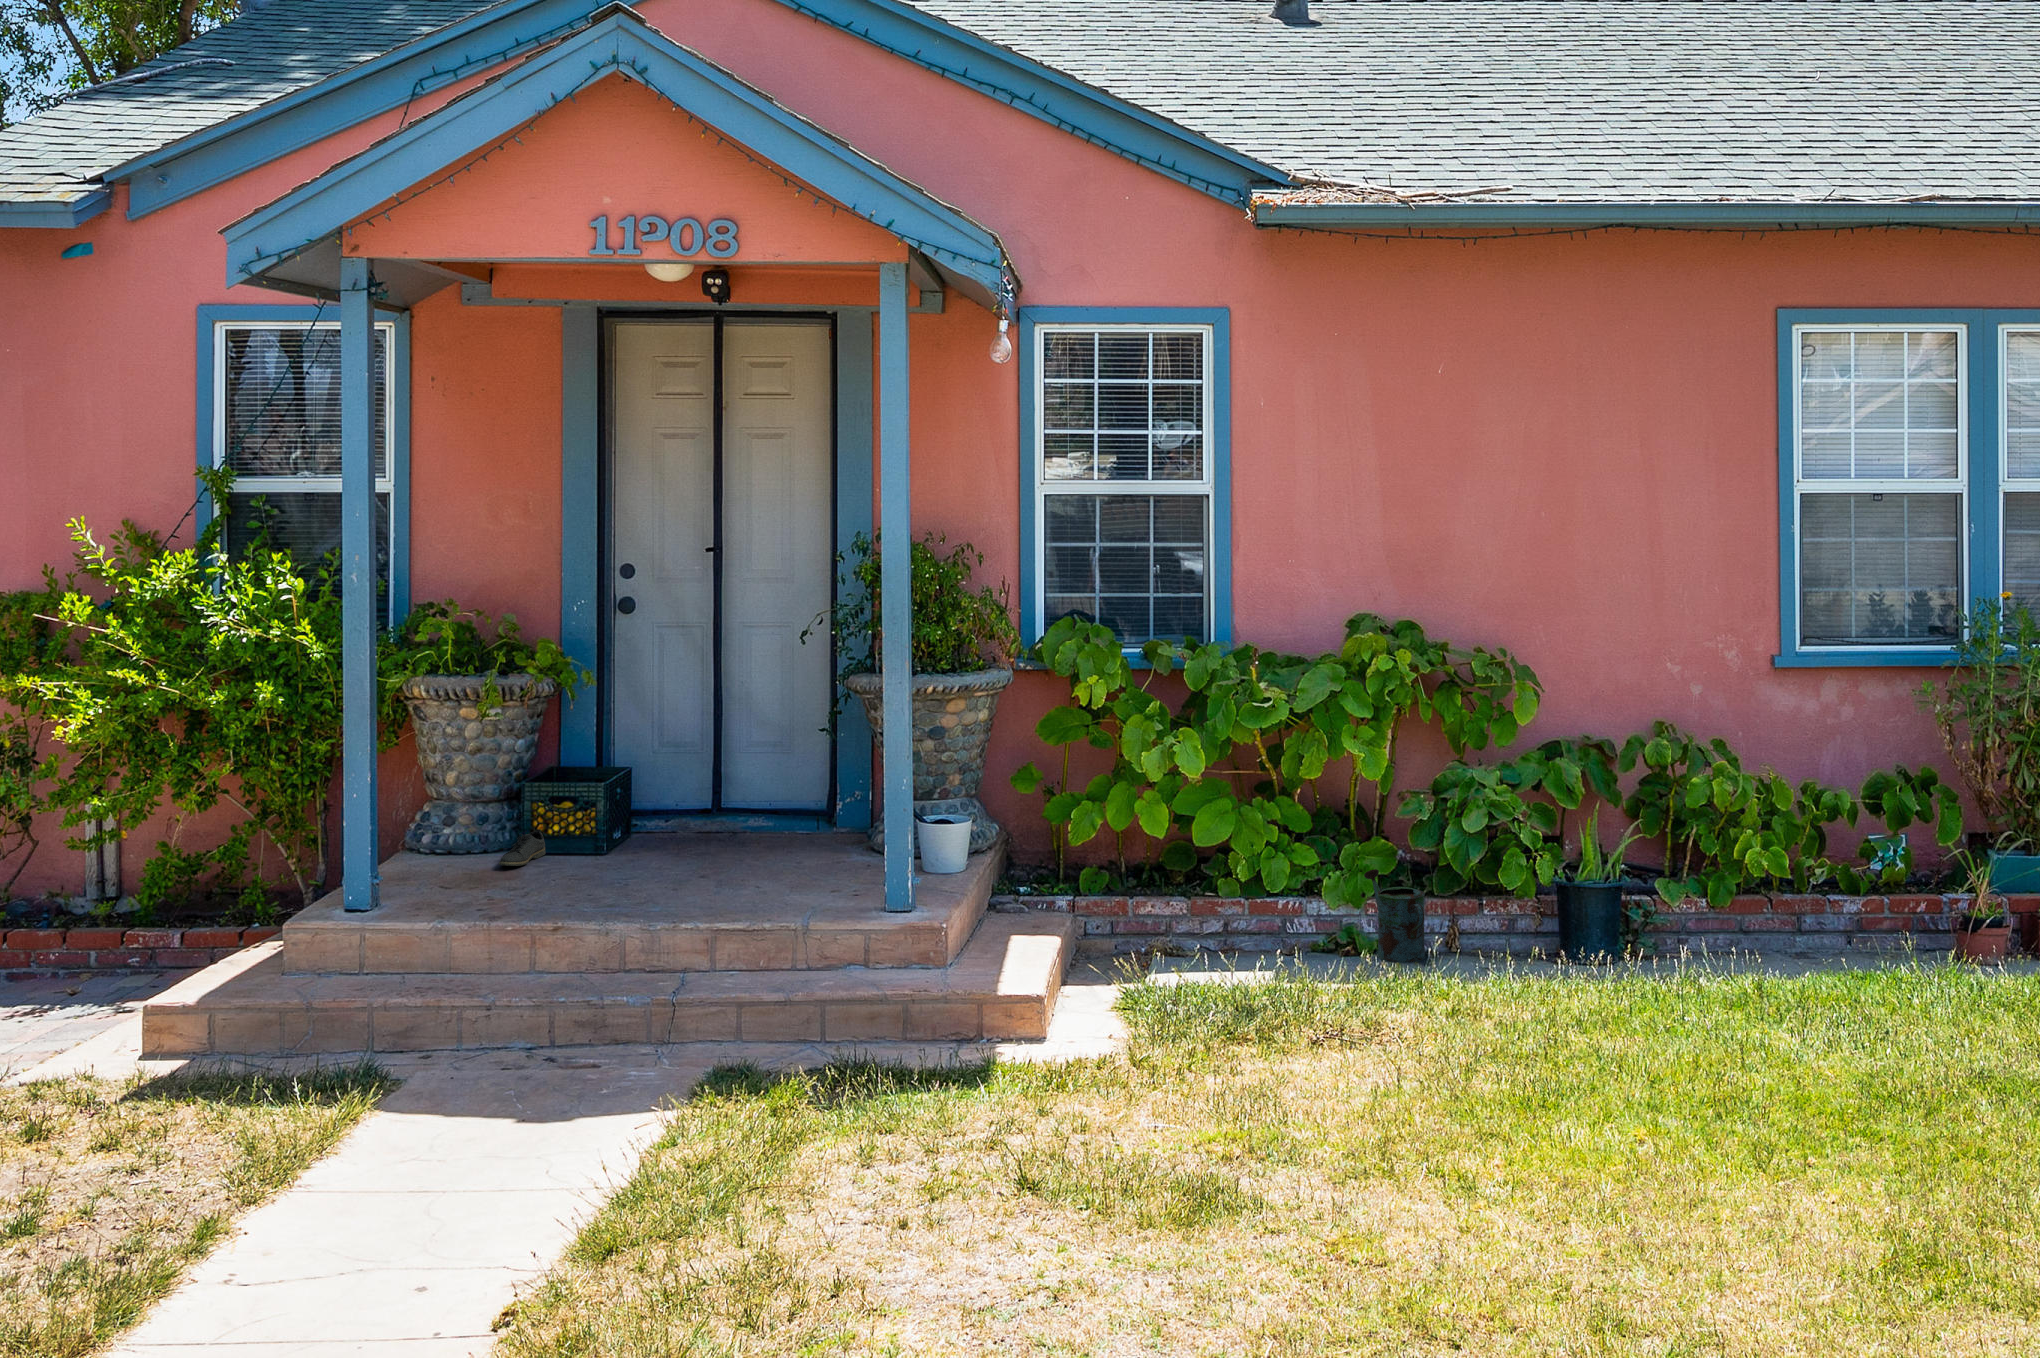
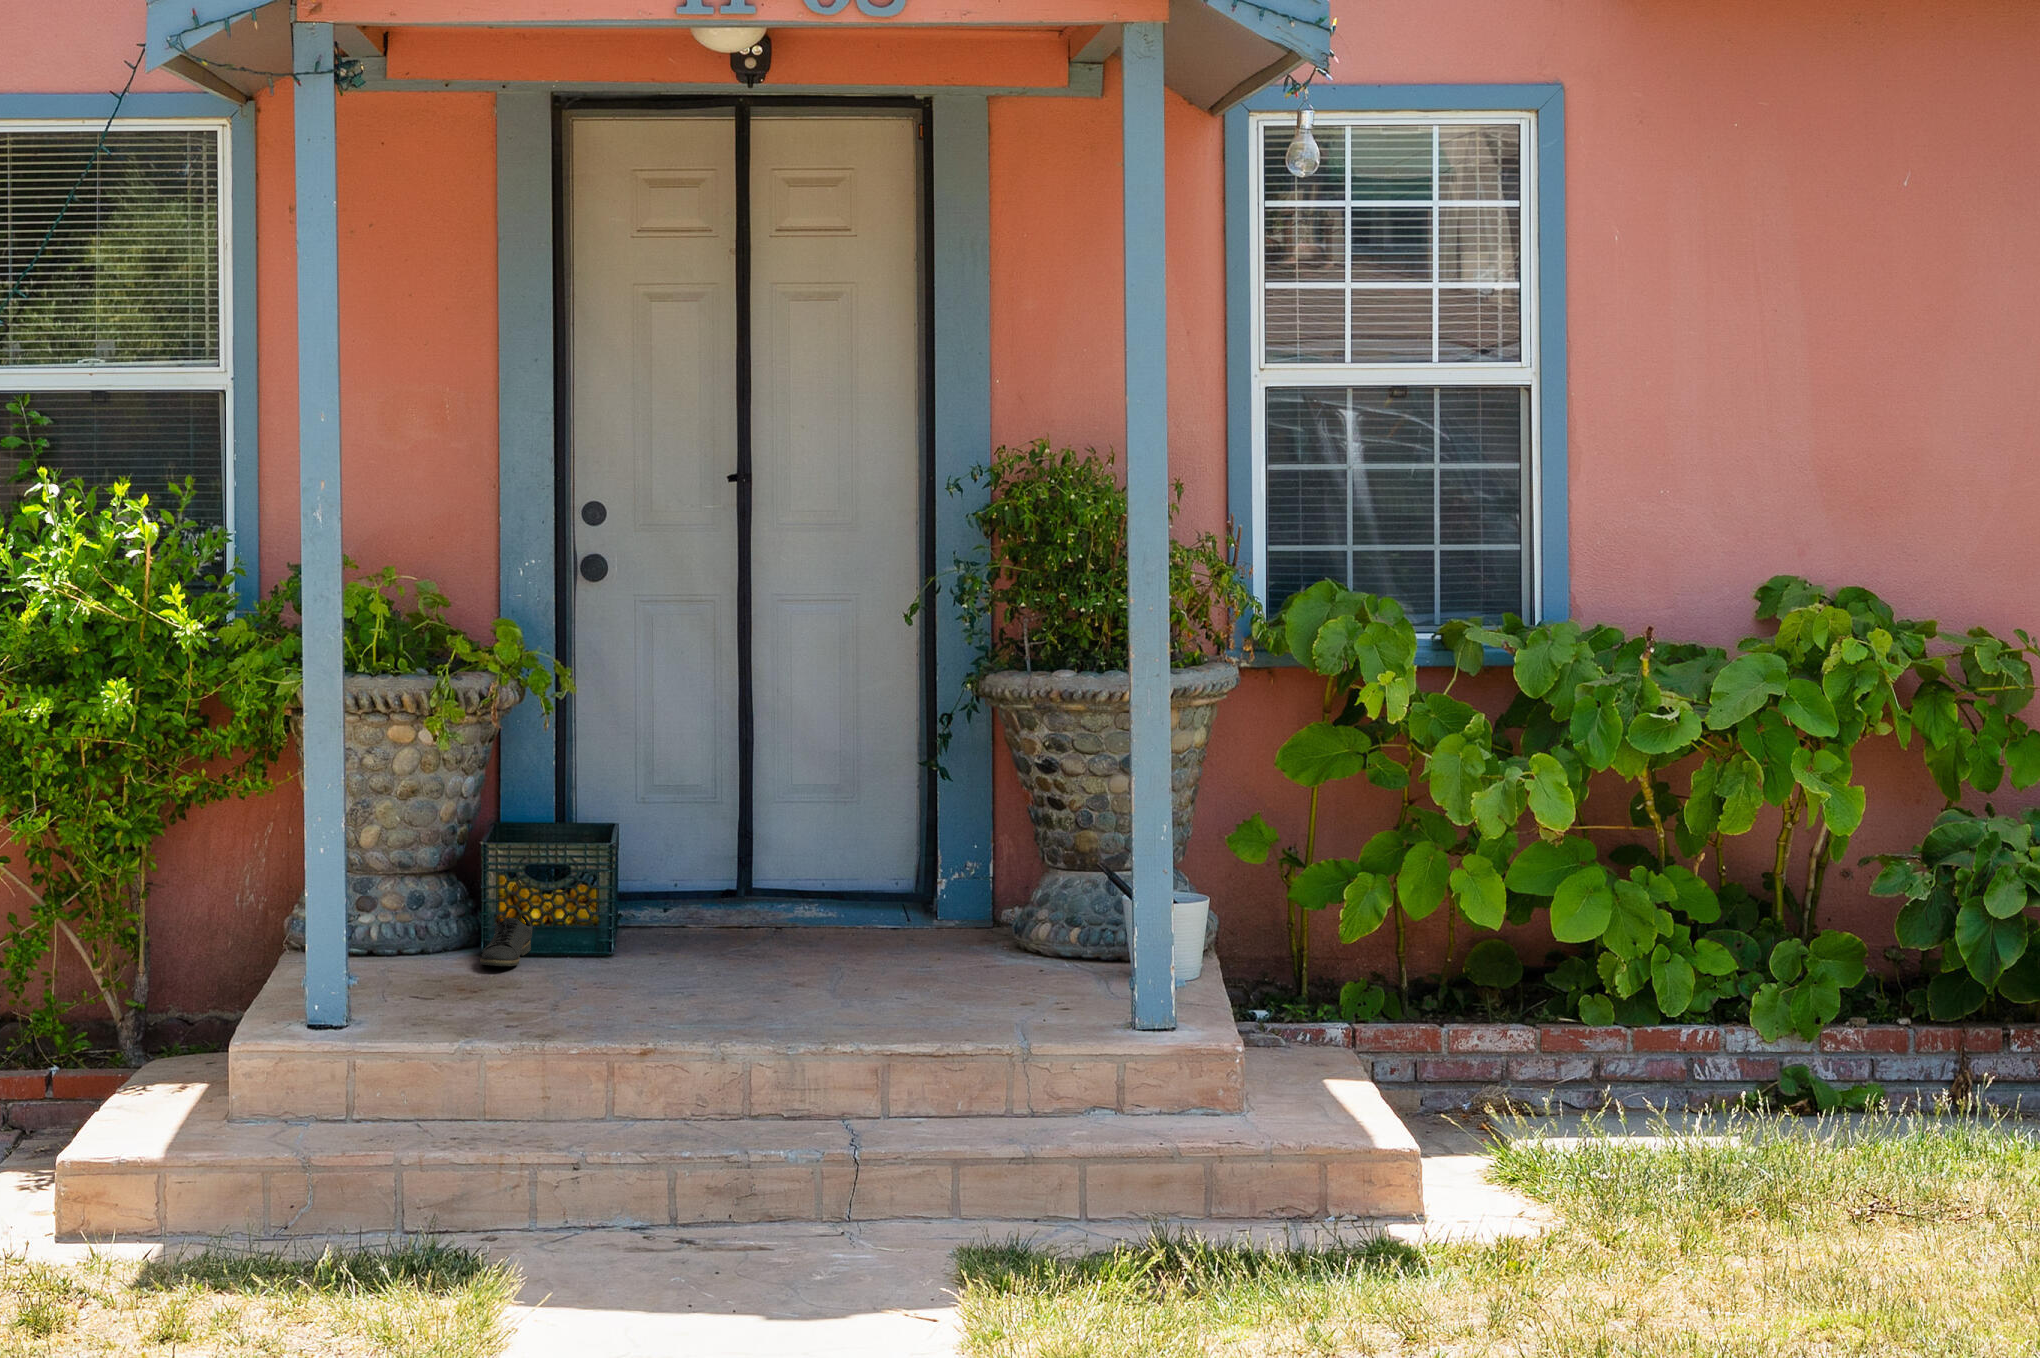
watering can: present [1364,869,1425,963] -> none [1827,979,1958,1124]

